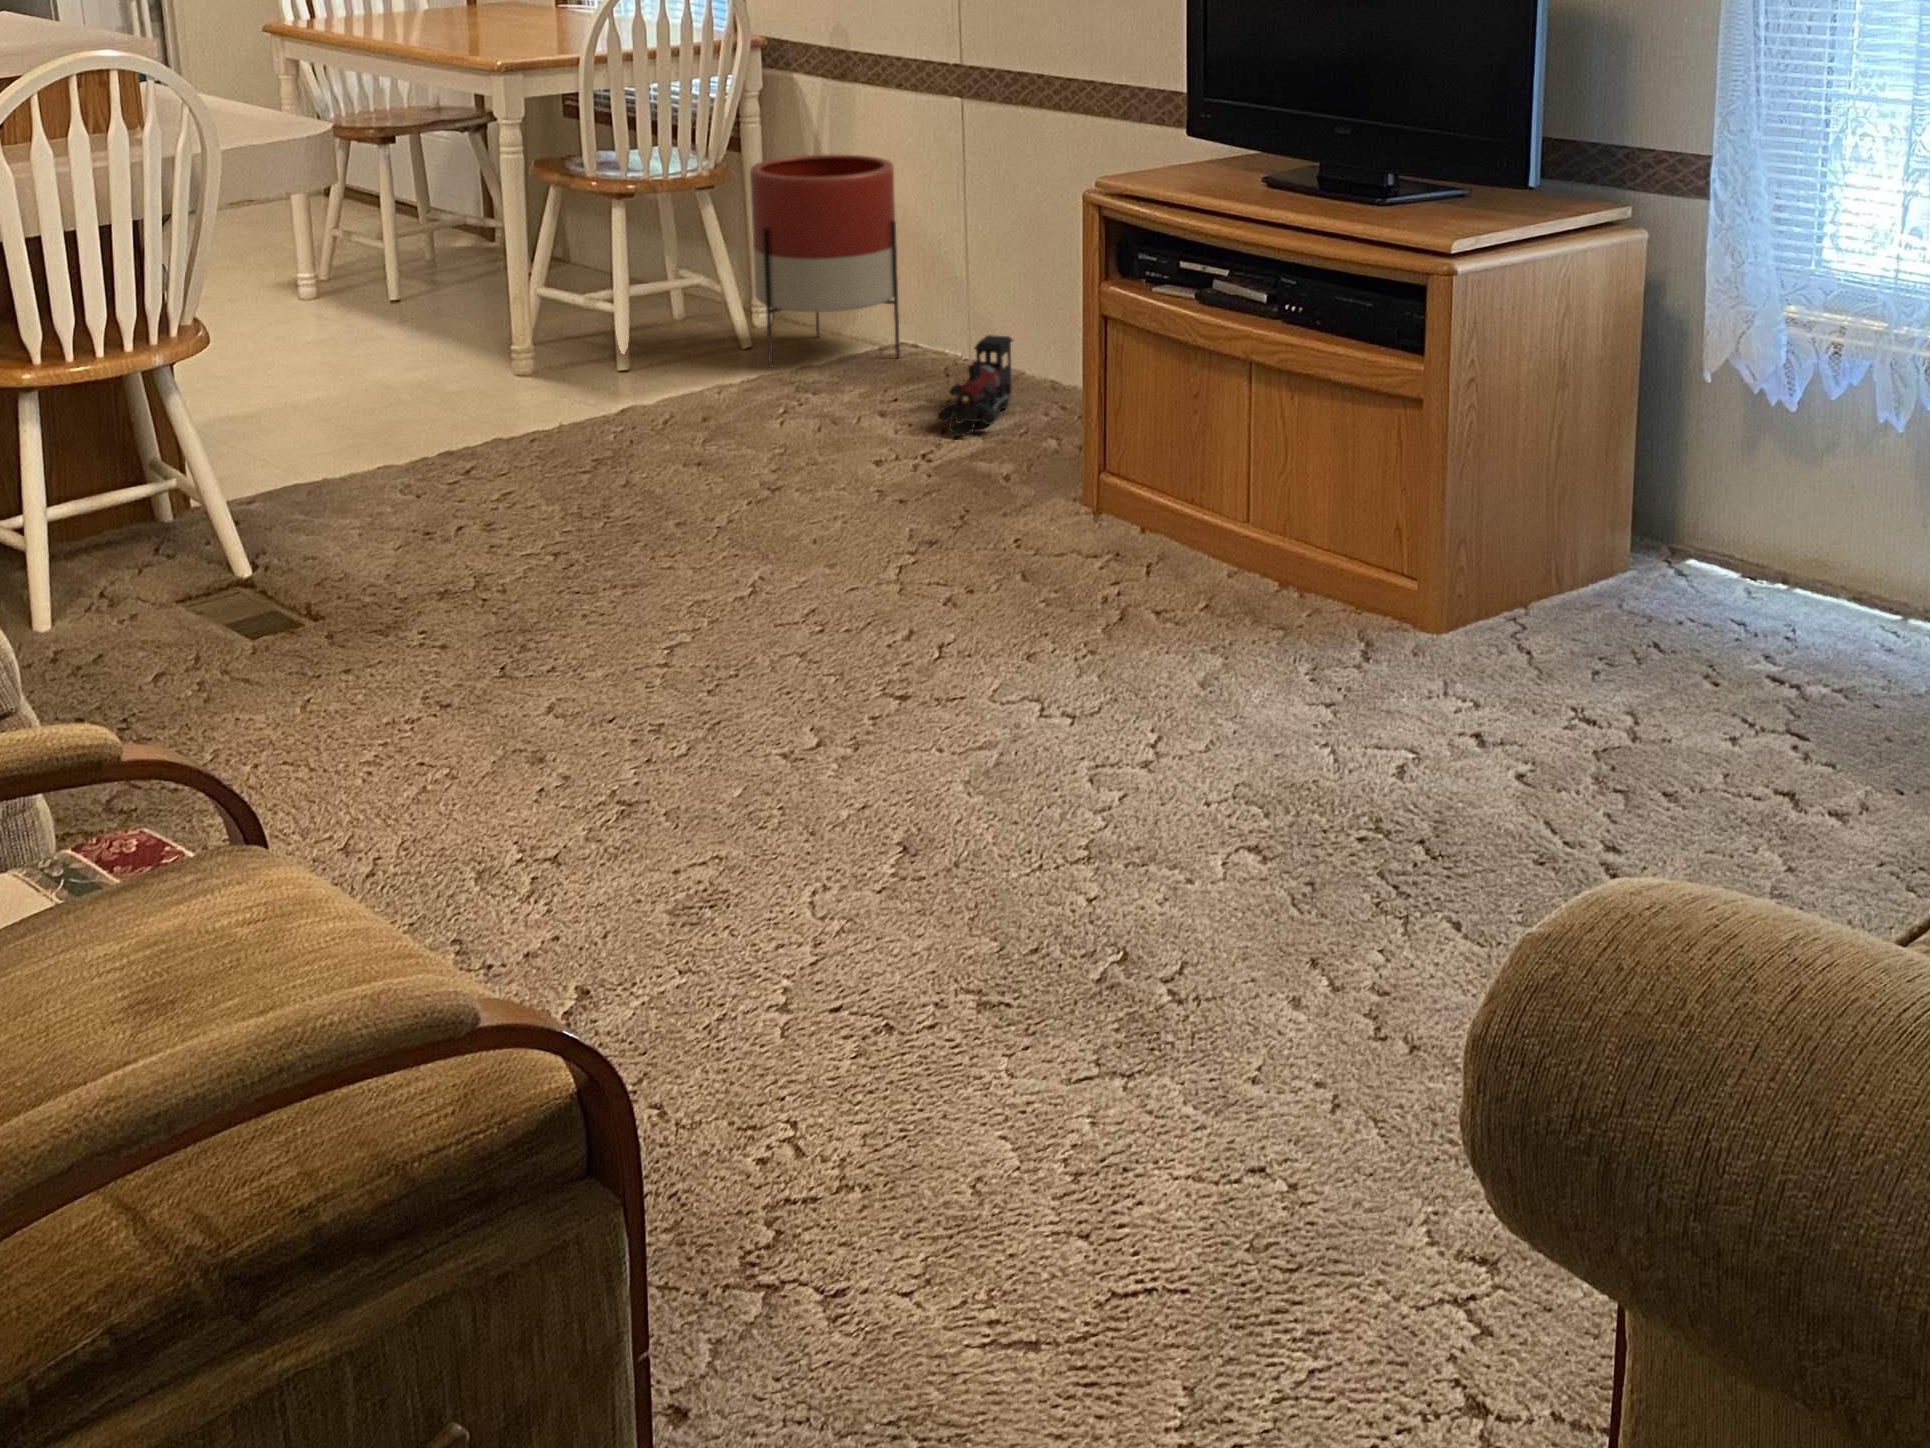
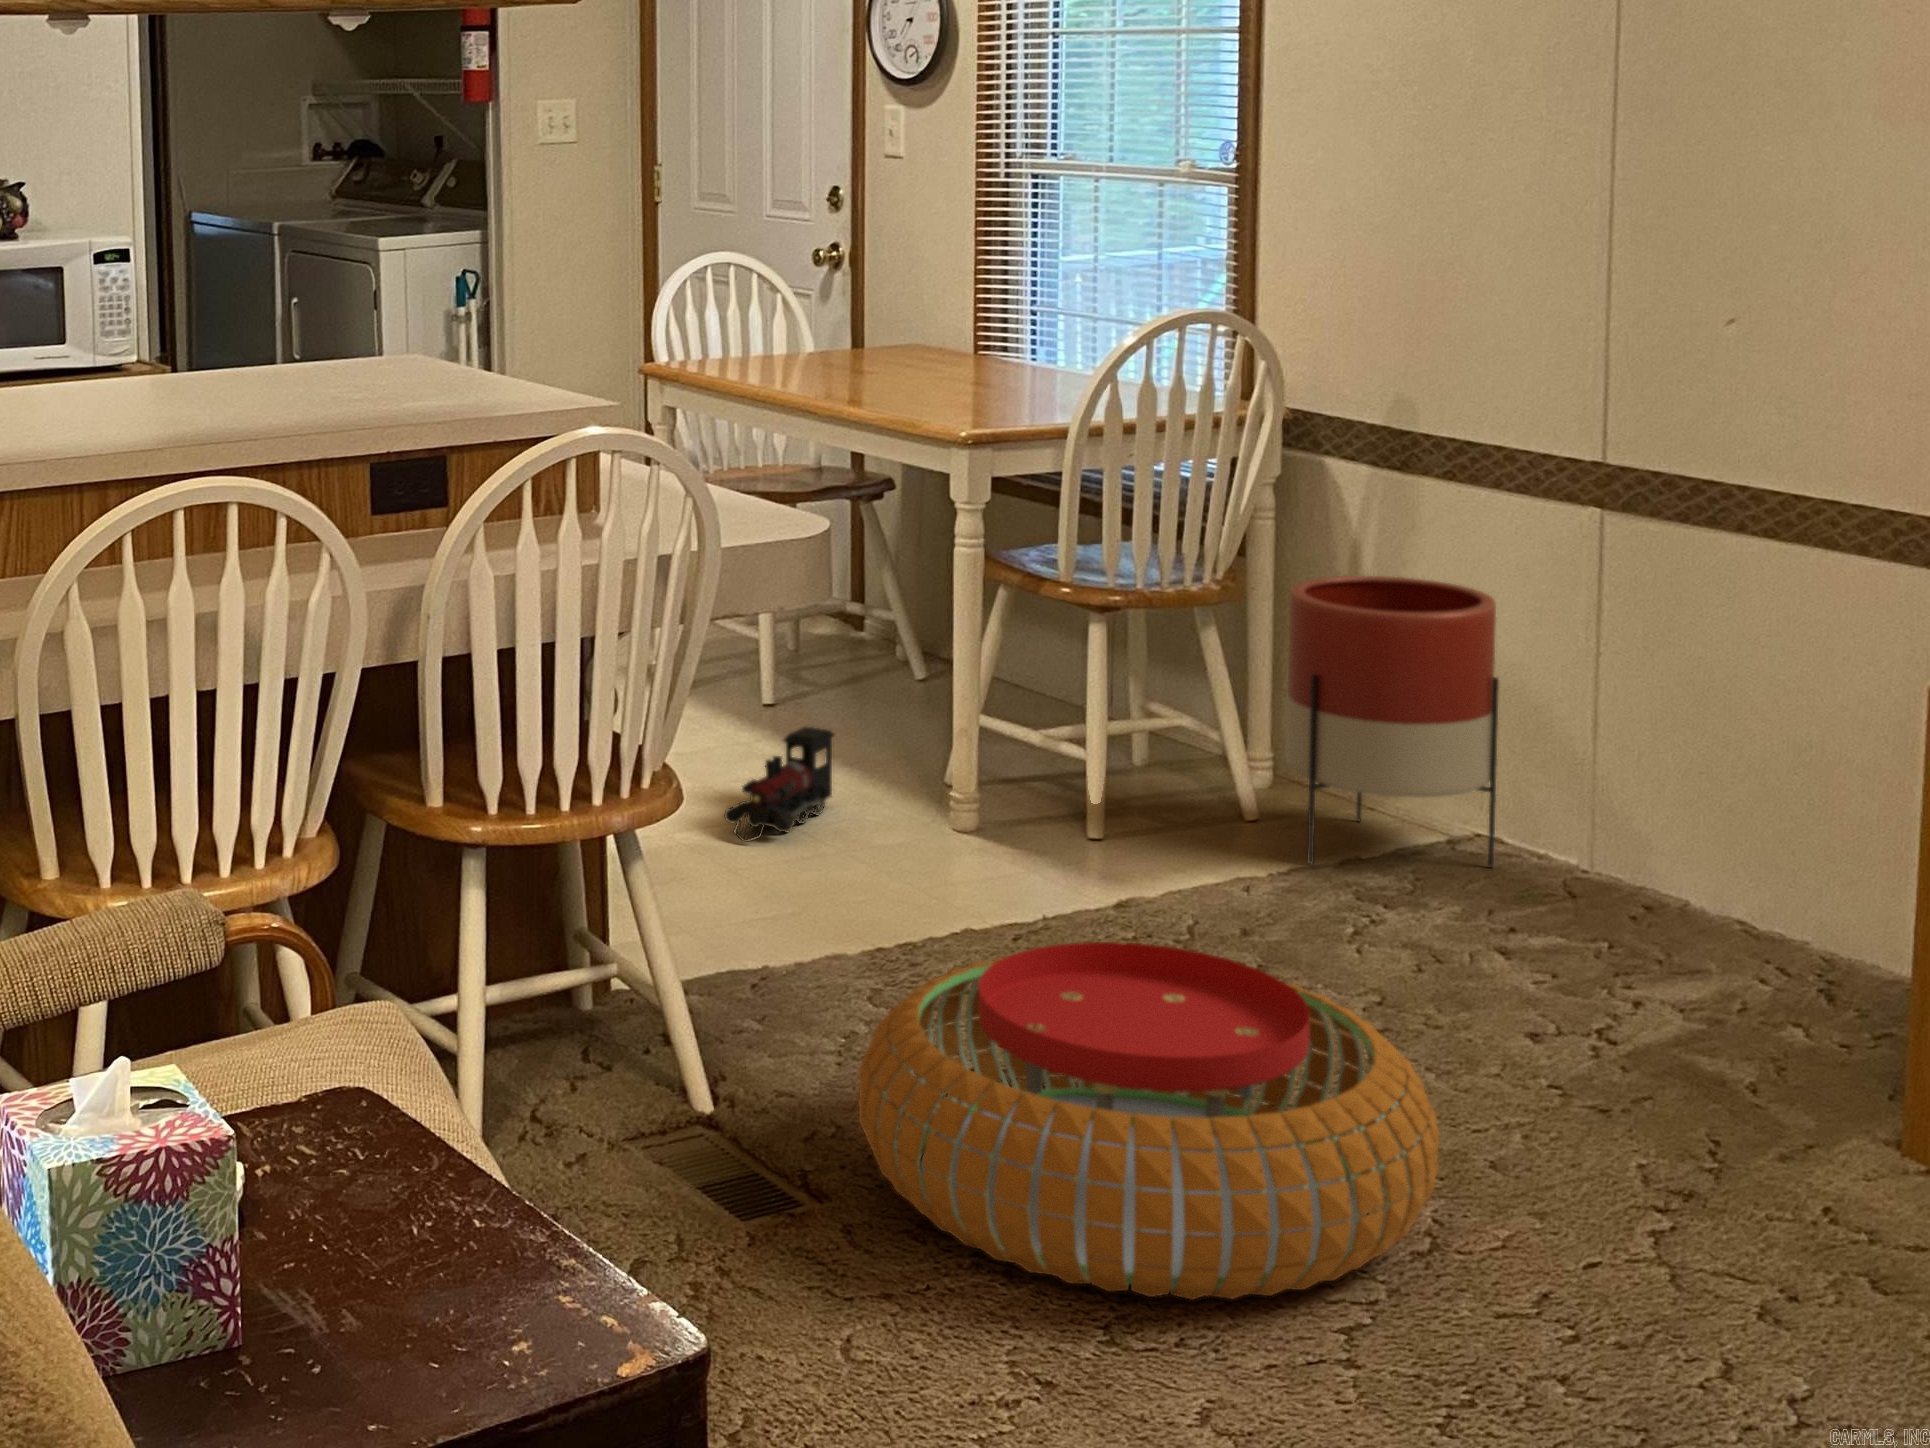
toy train: present [937,335,1012,436] -> present [725,727,834,842]
pouf: none [345,415,761,649] -> present [858,942,1440,1300]

